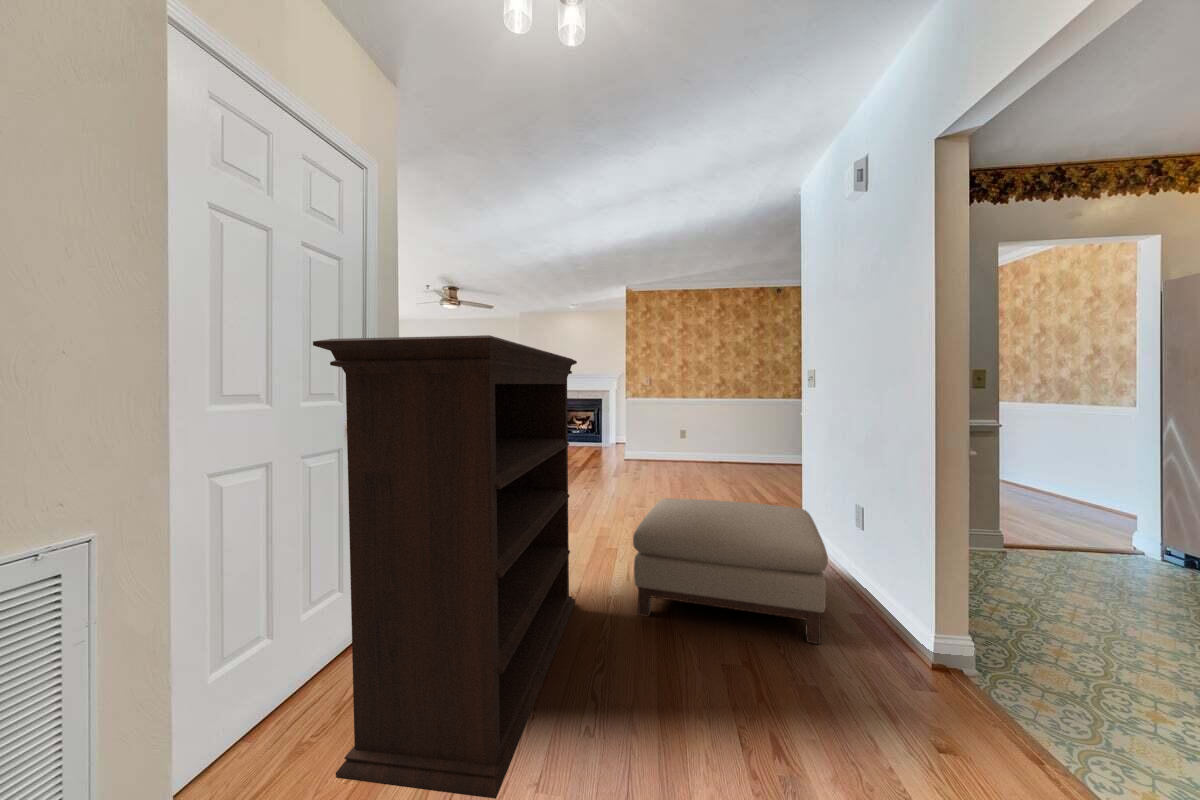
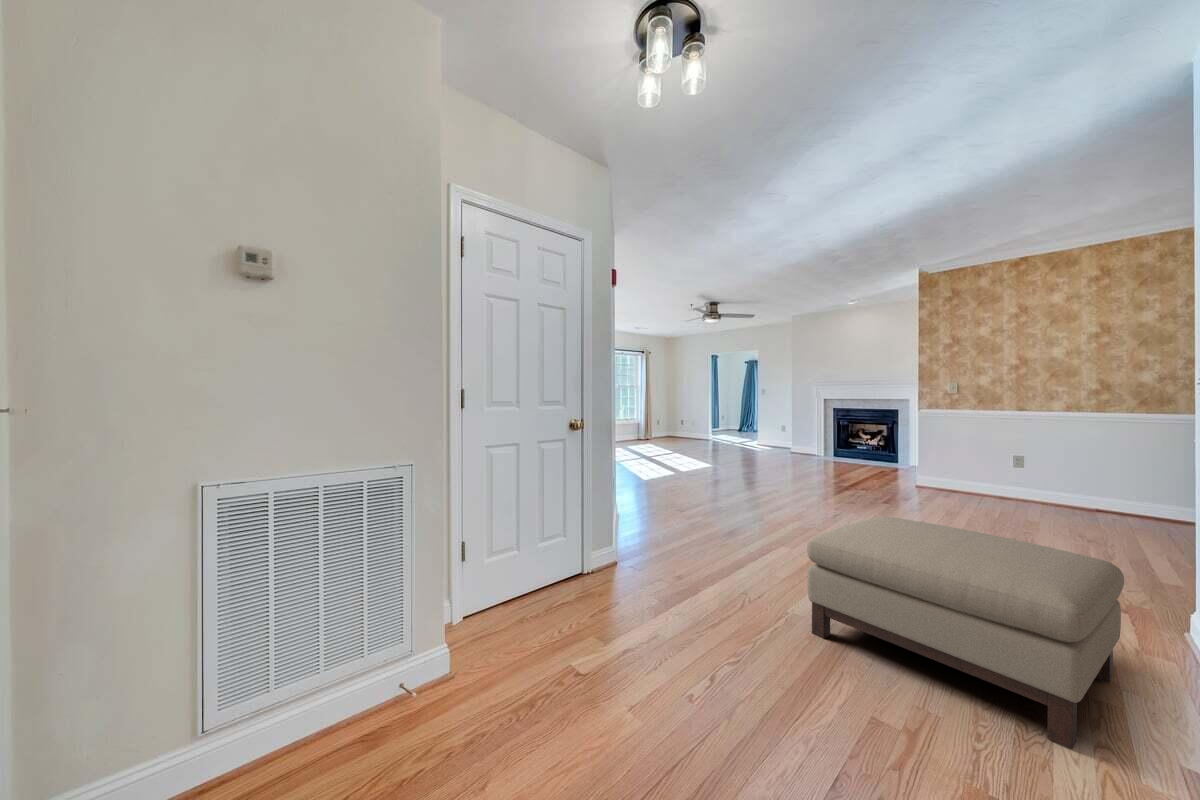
bookshelf: present [313,335,577,799] -> none [498,326,756,710]

